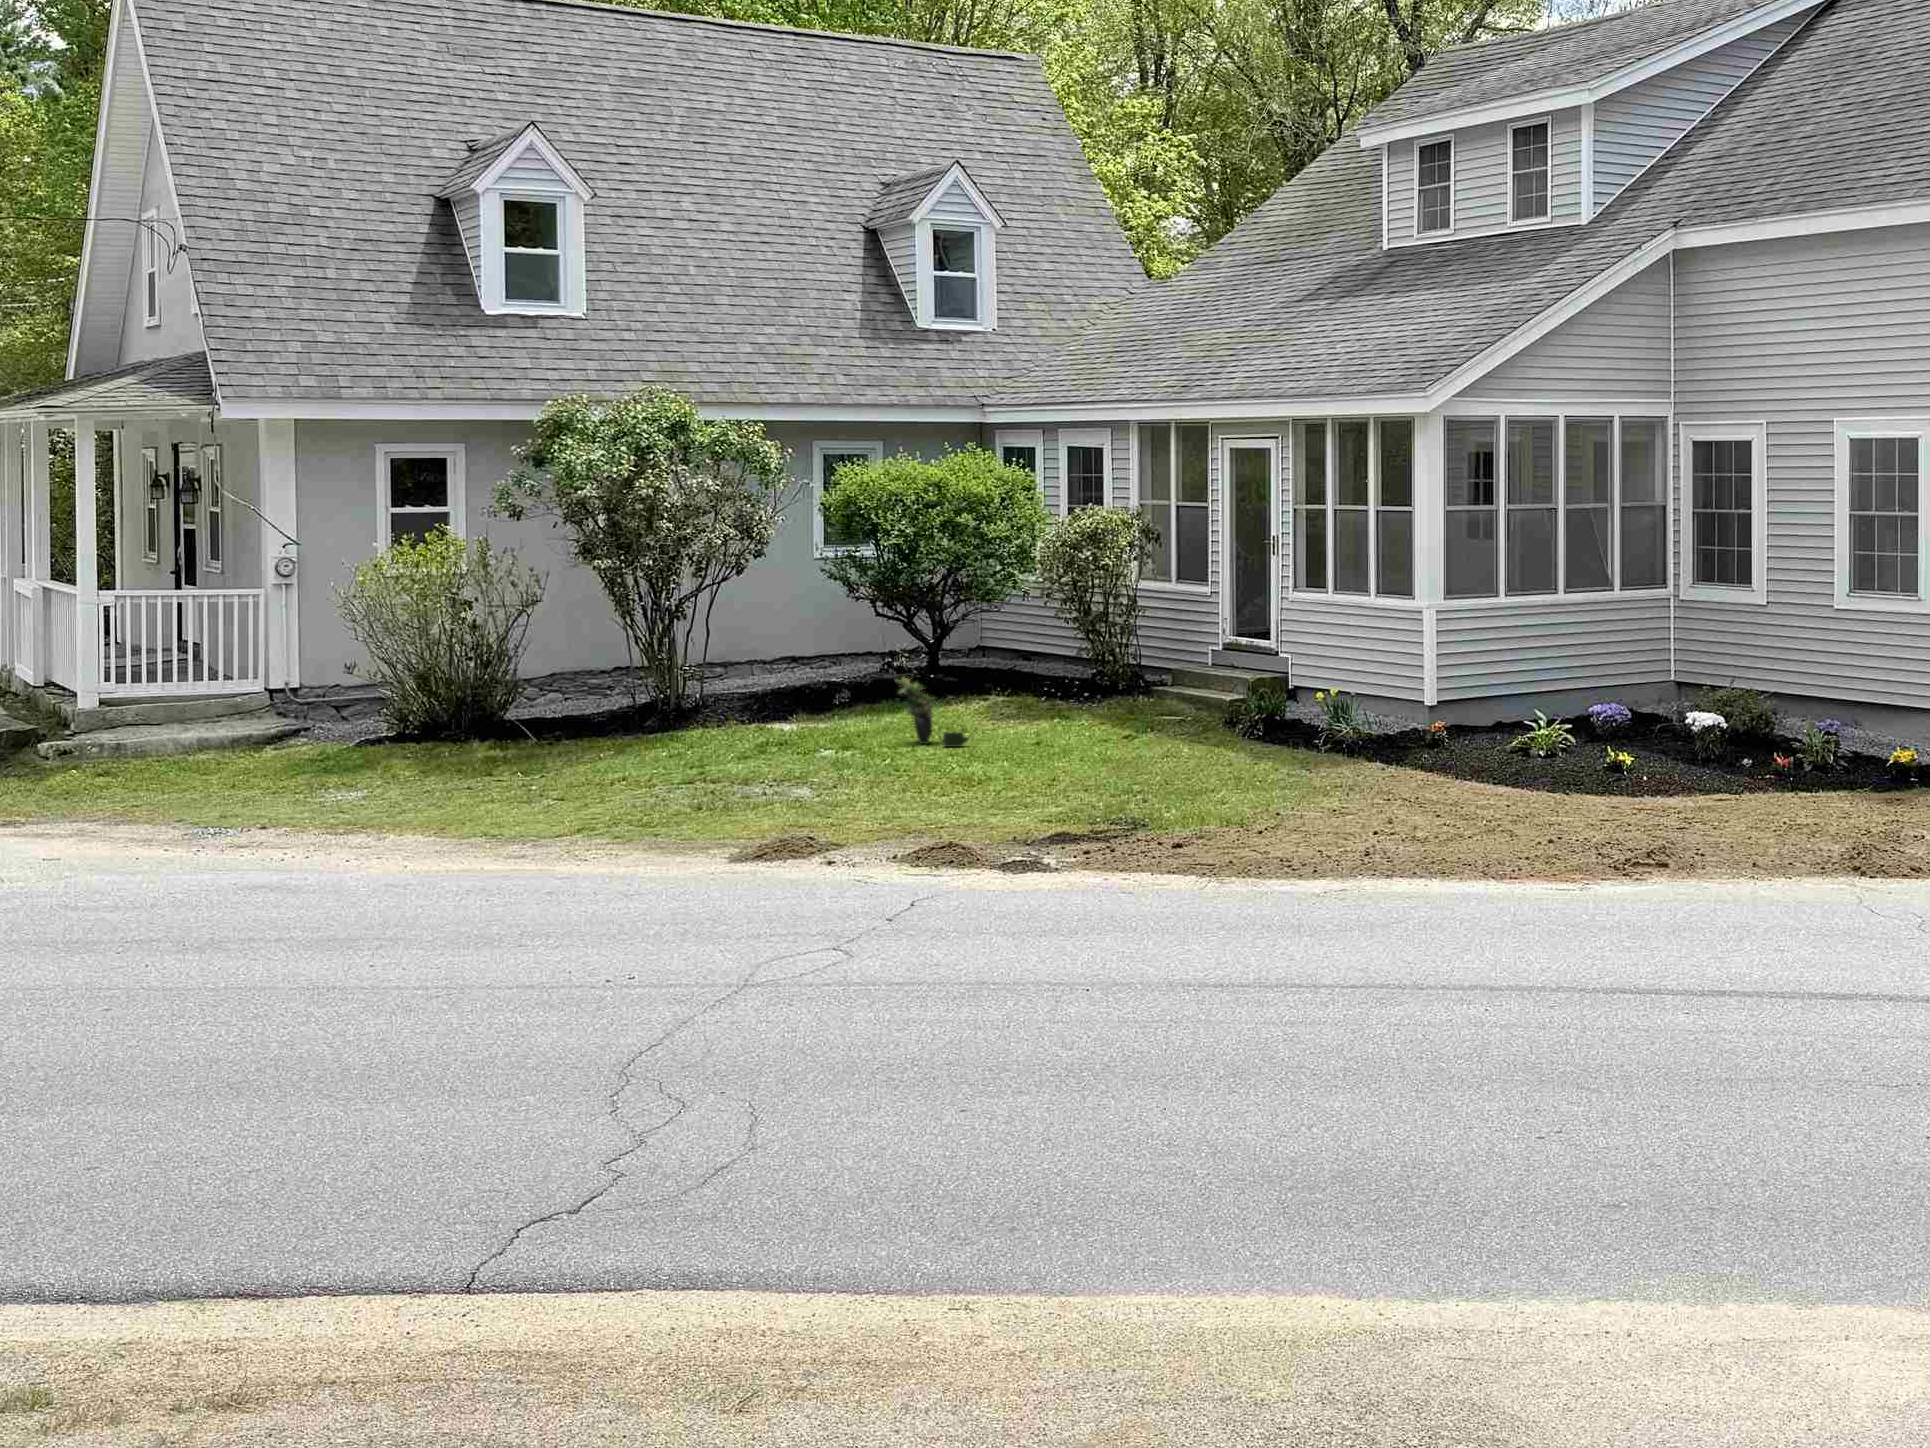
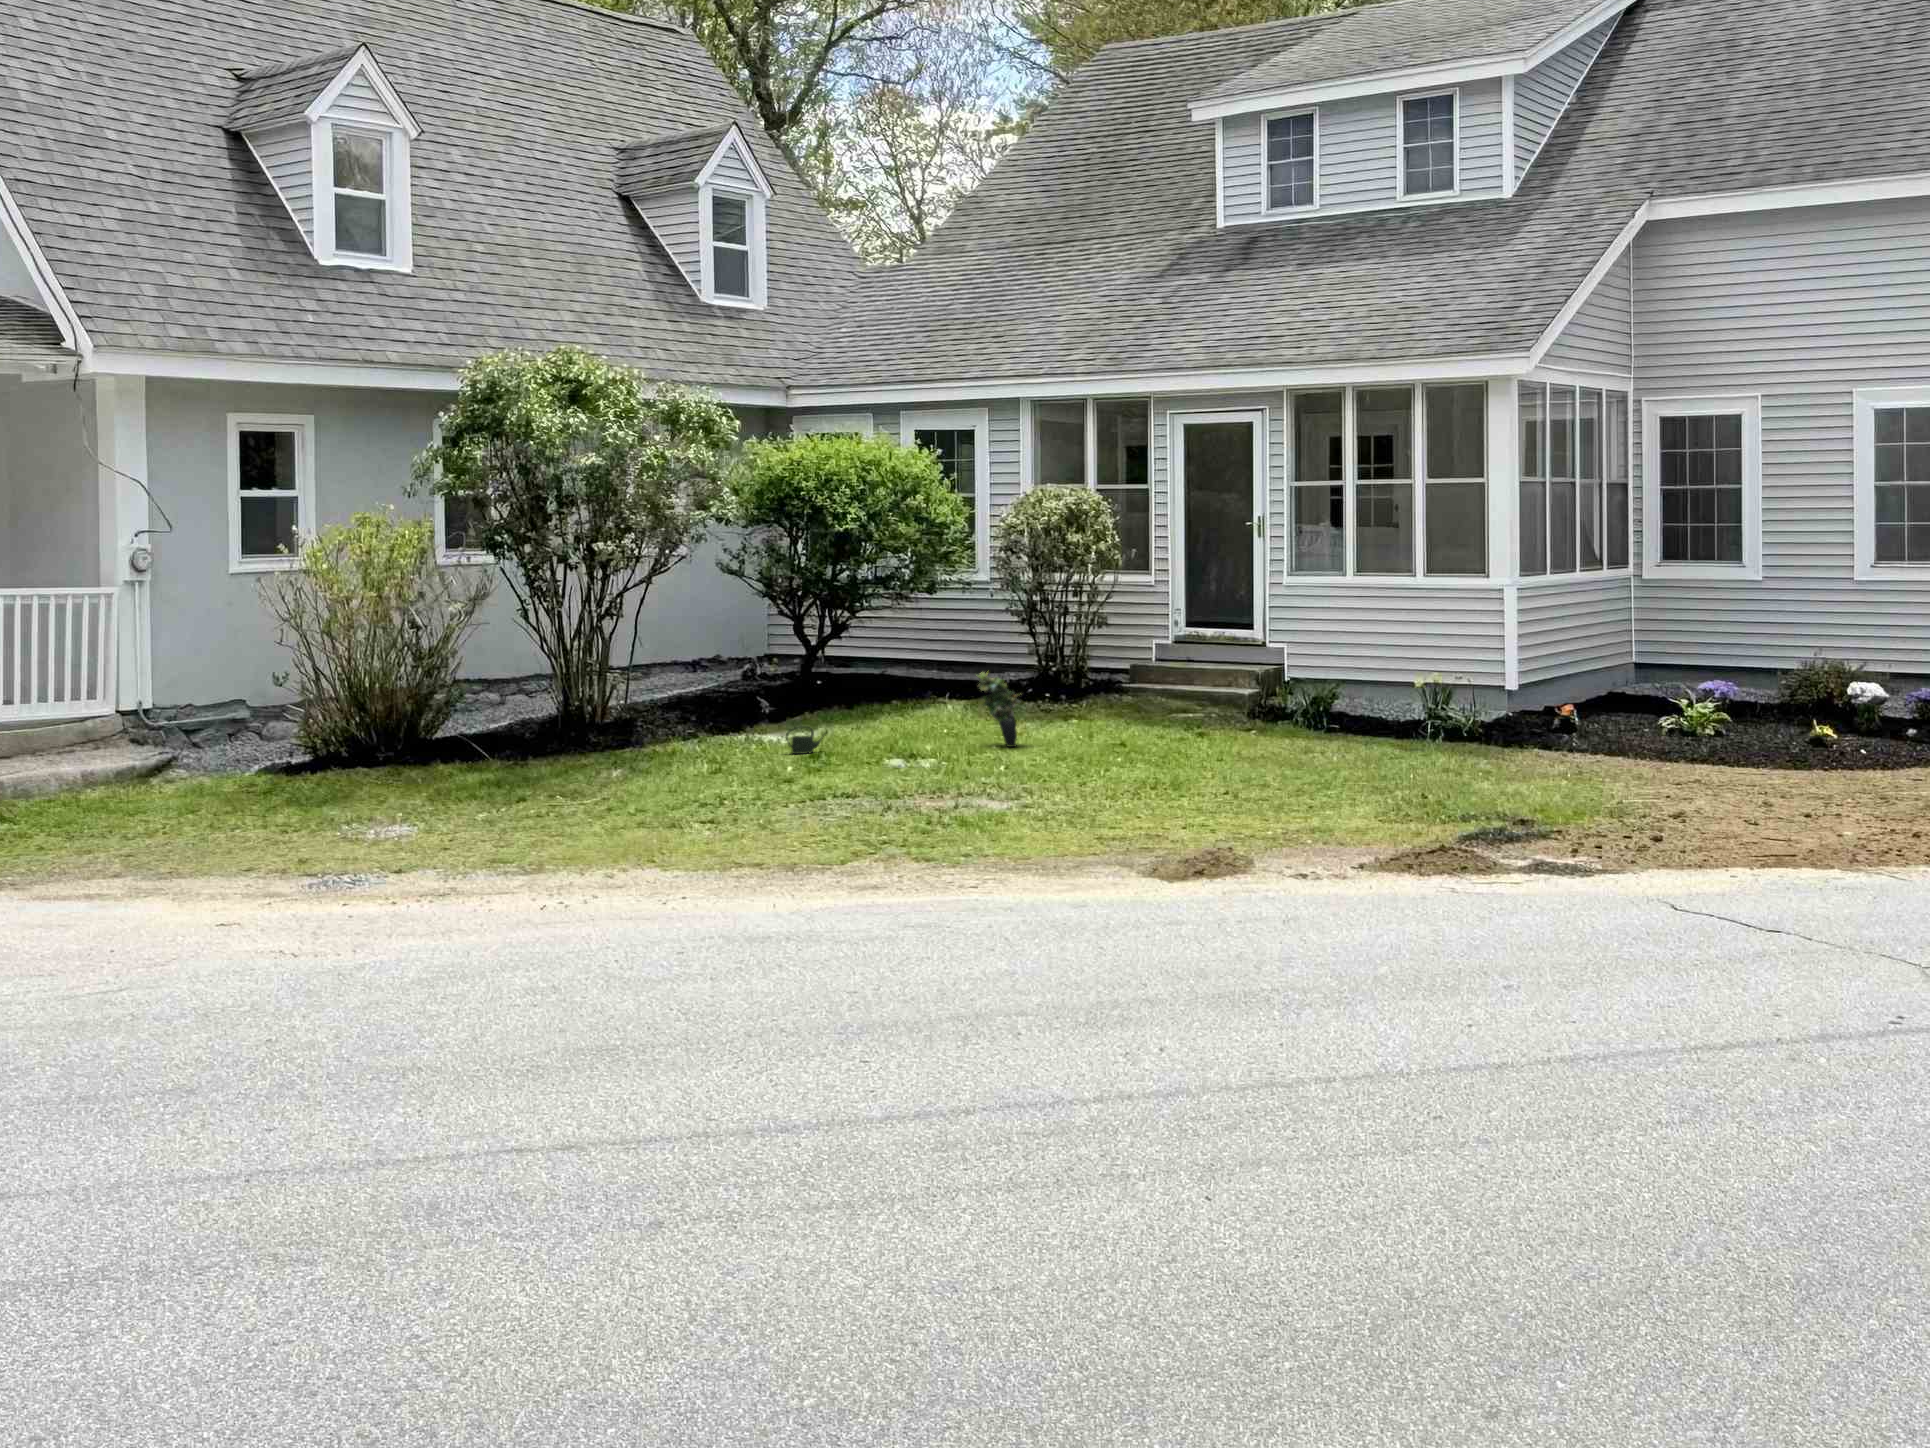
watering can: present [939,726,970,747] -> present [786,727,824,754]

